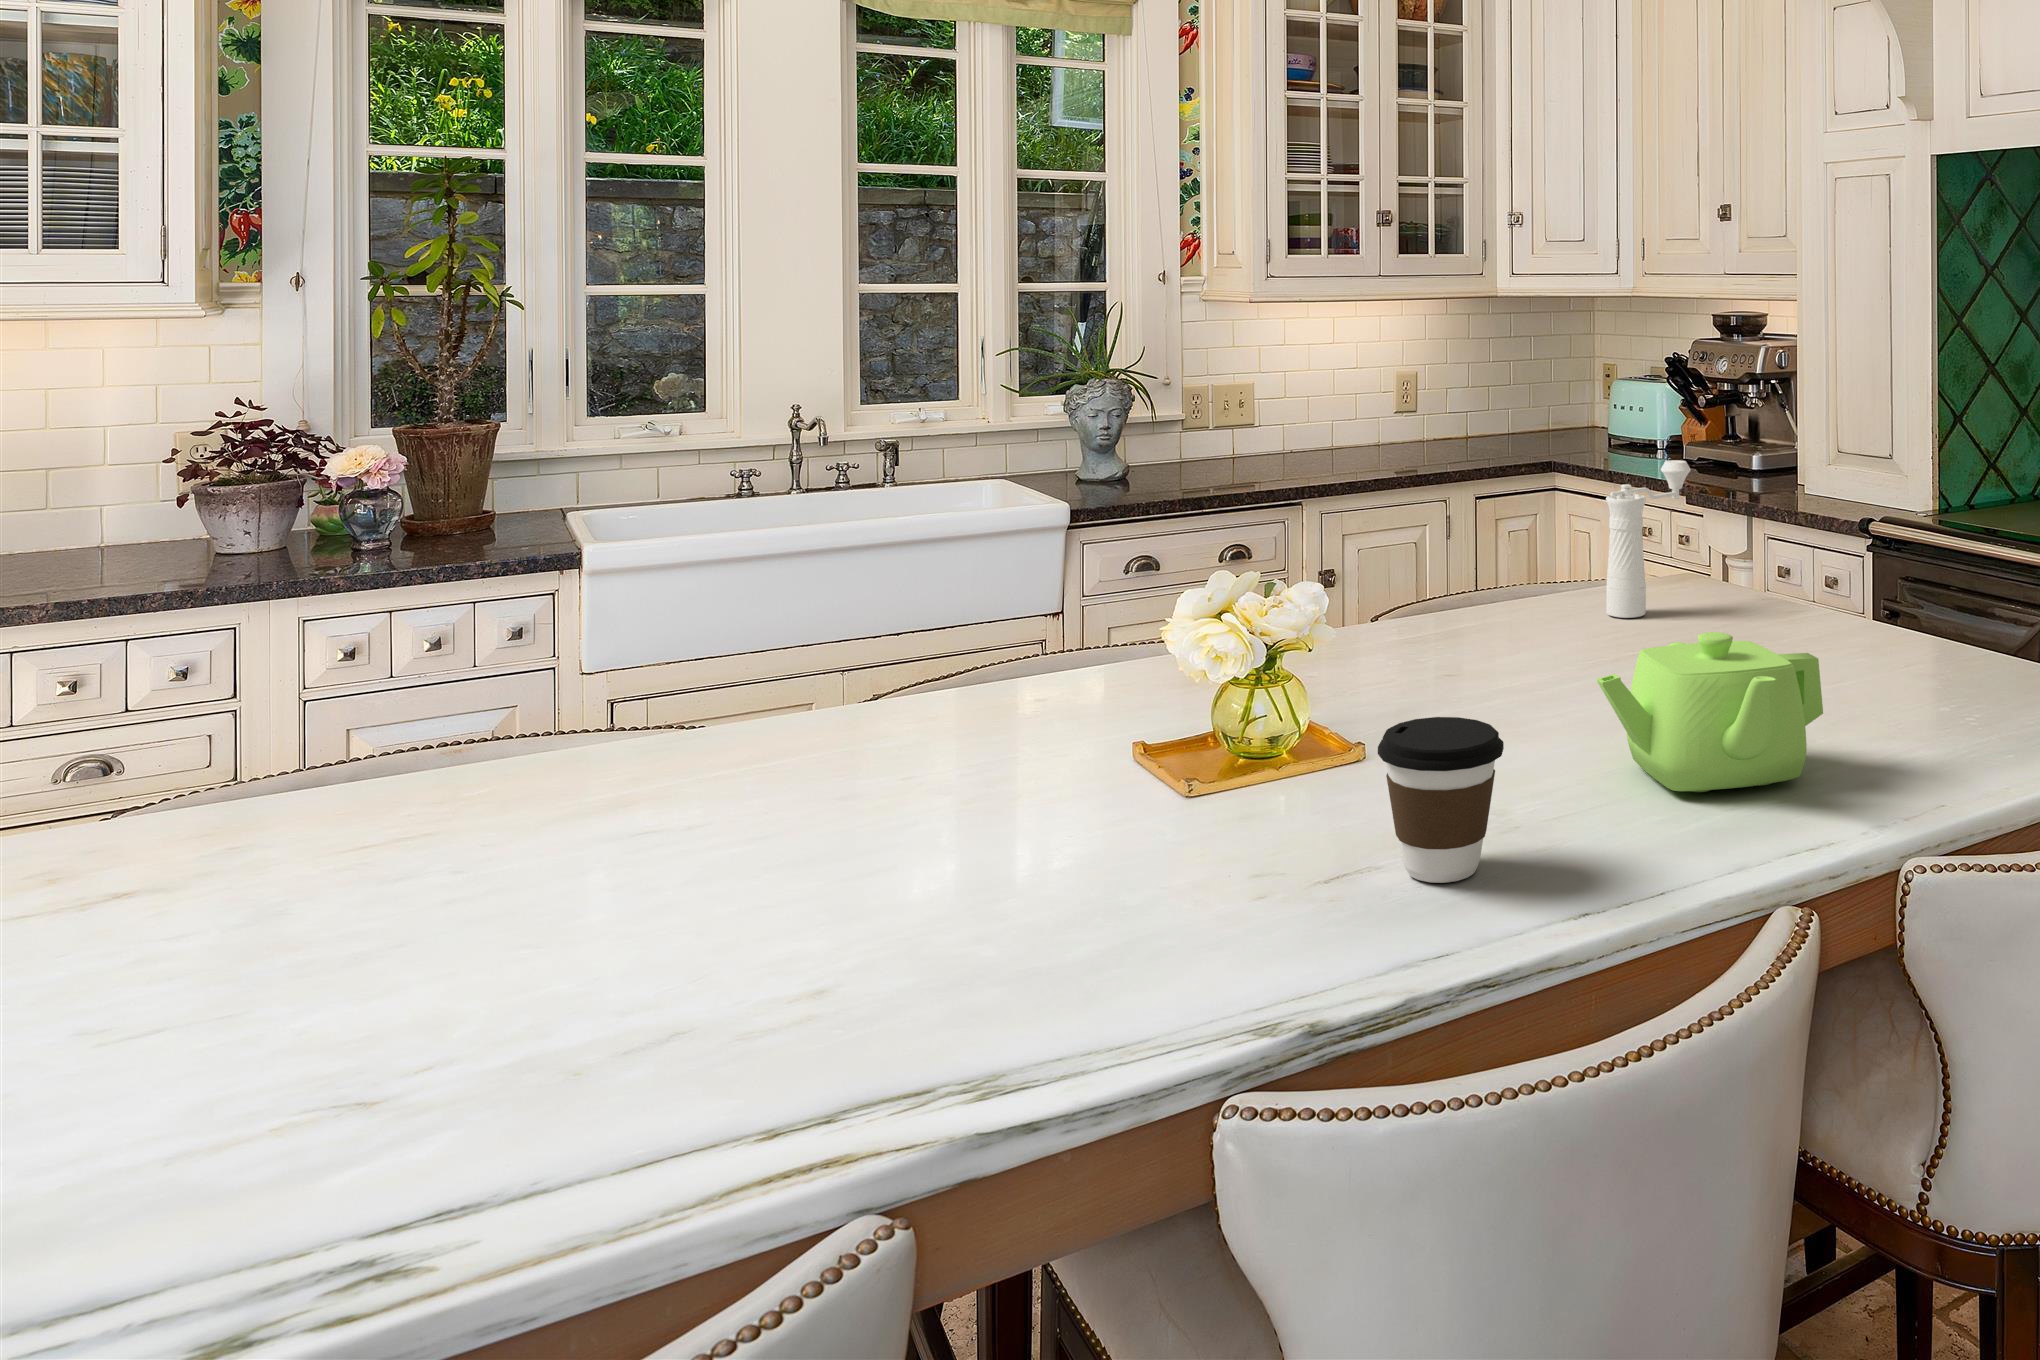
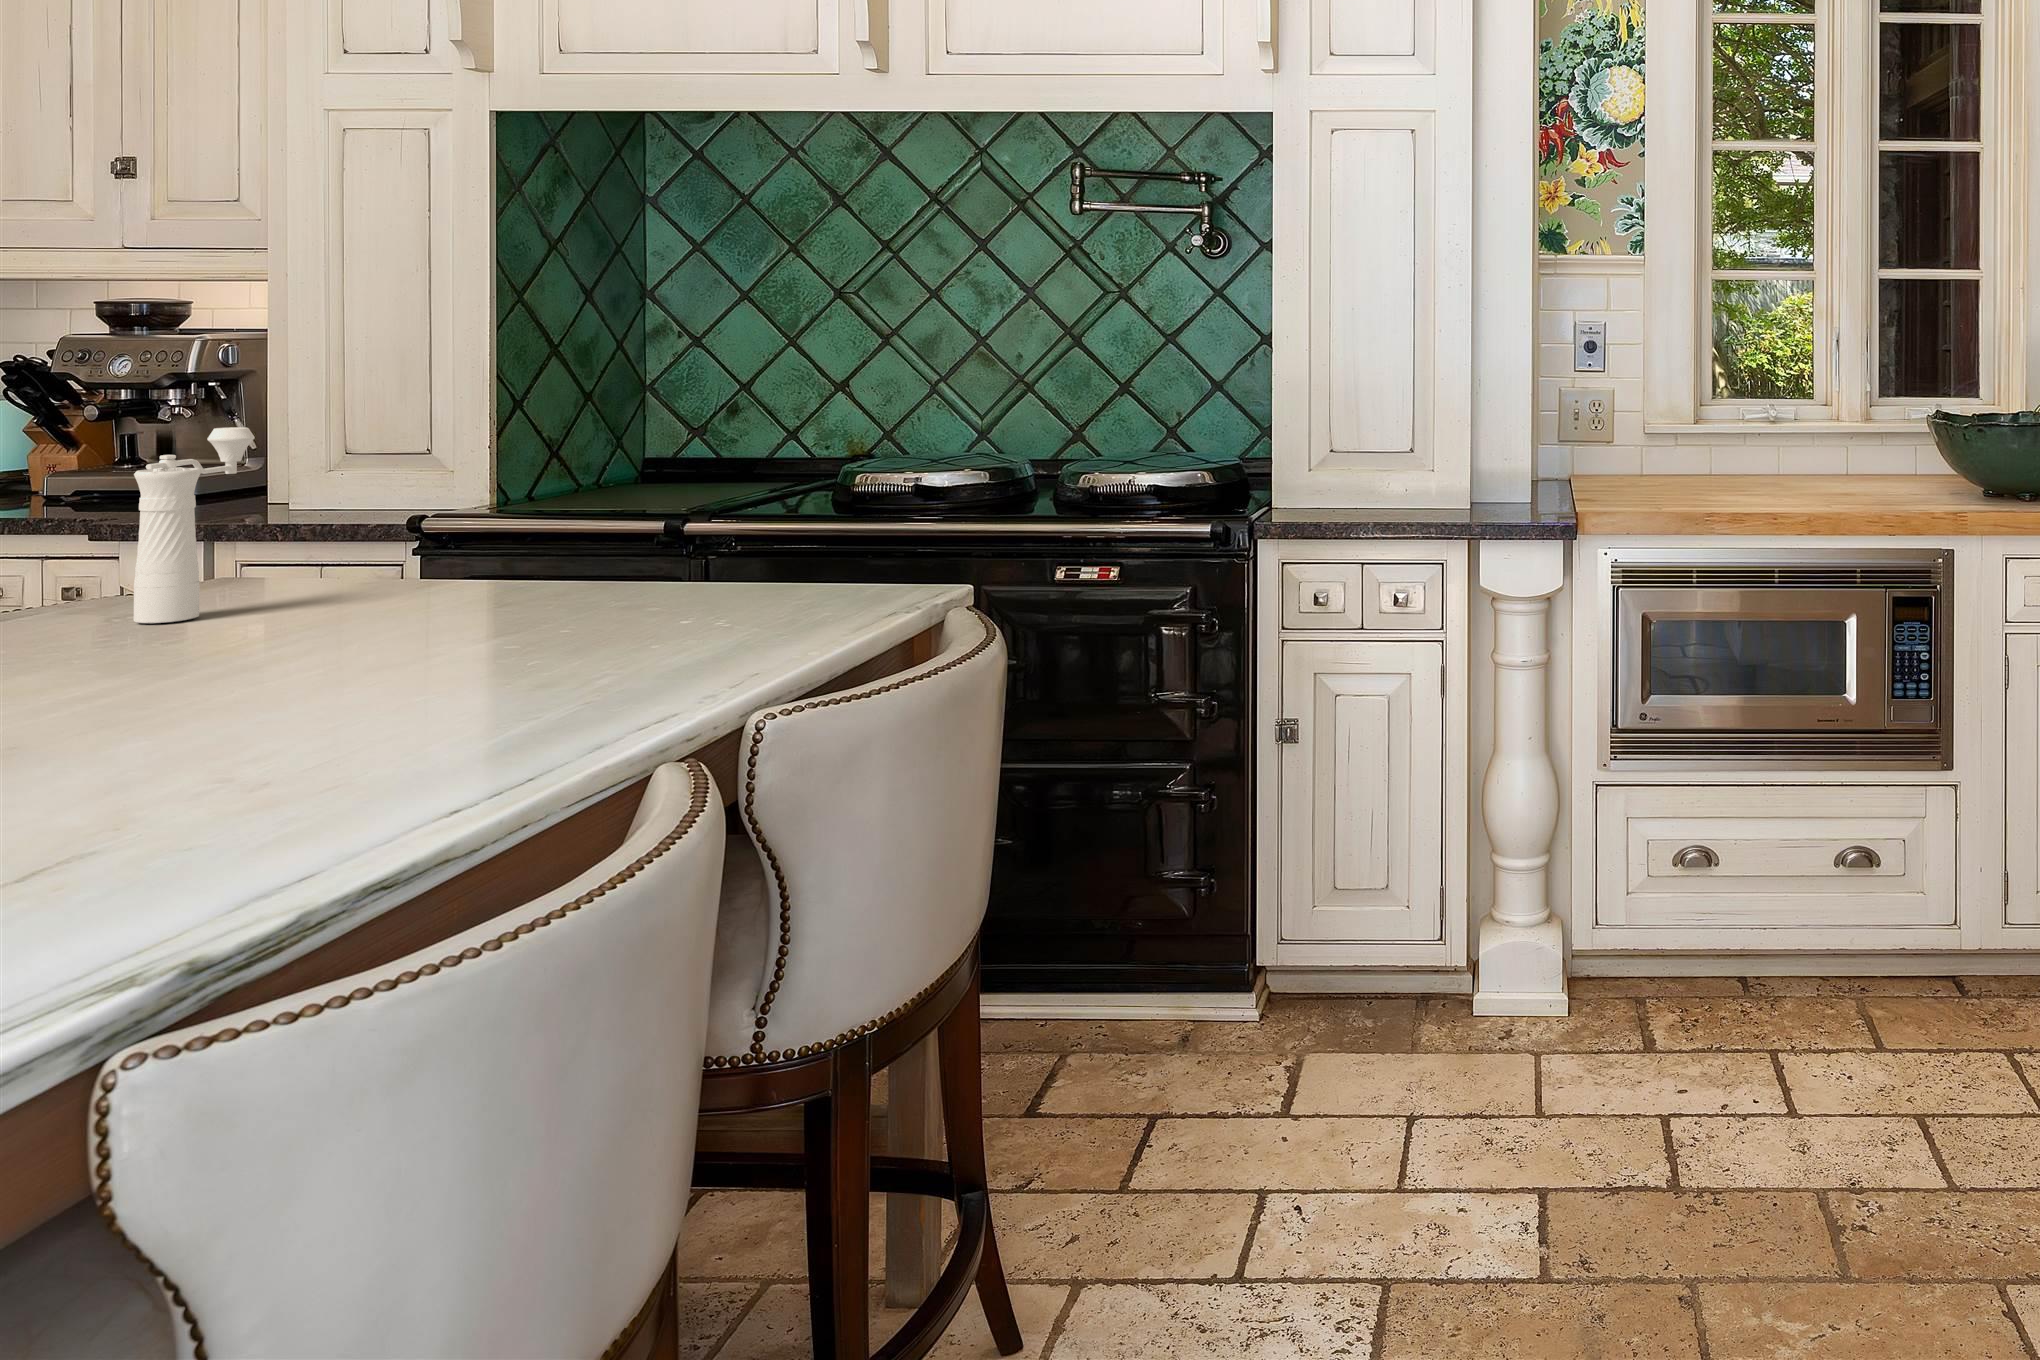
teapot: present [1597,632,1823,792] -> none [337,548,599,717]
coffee cup: present [1378,717,1504,883] -> none [104,644,306,840]

